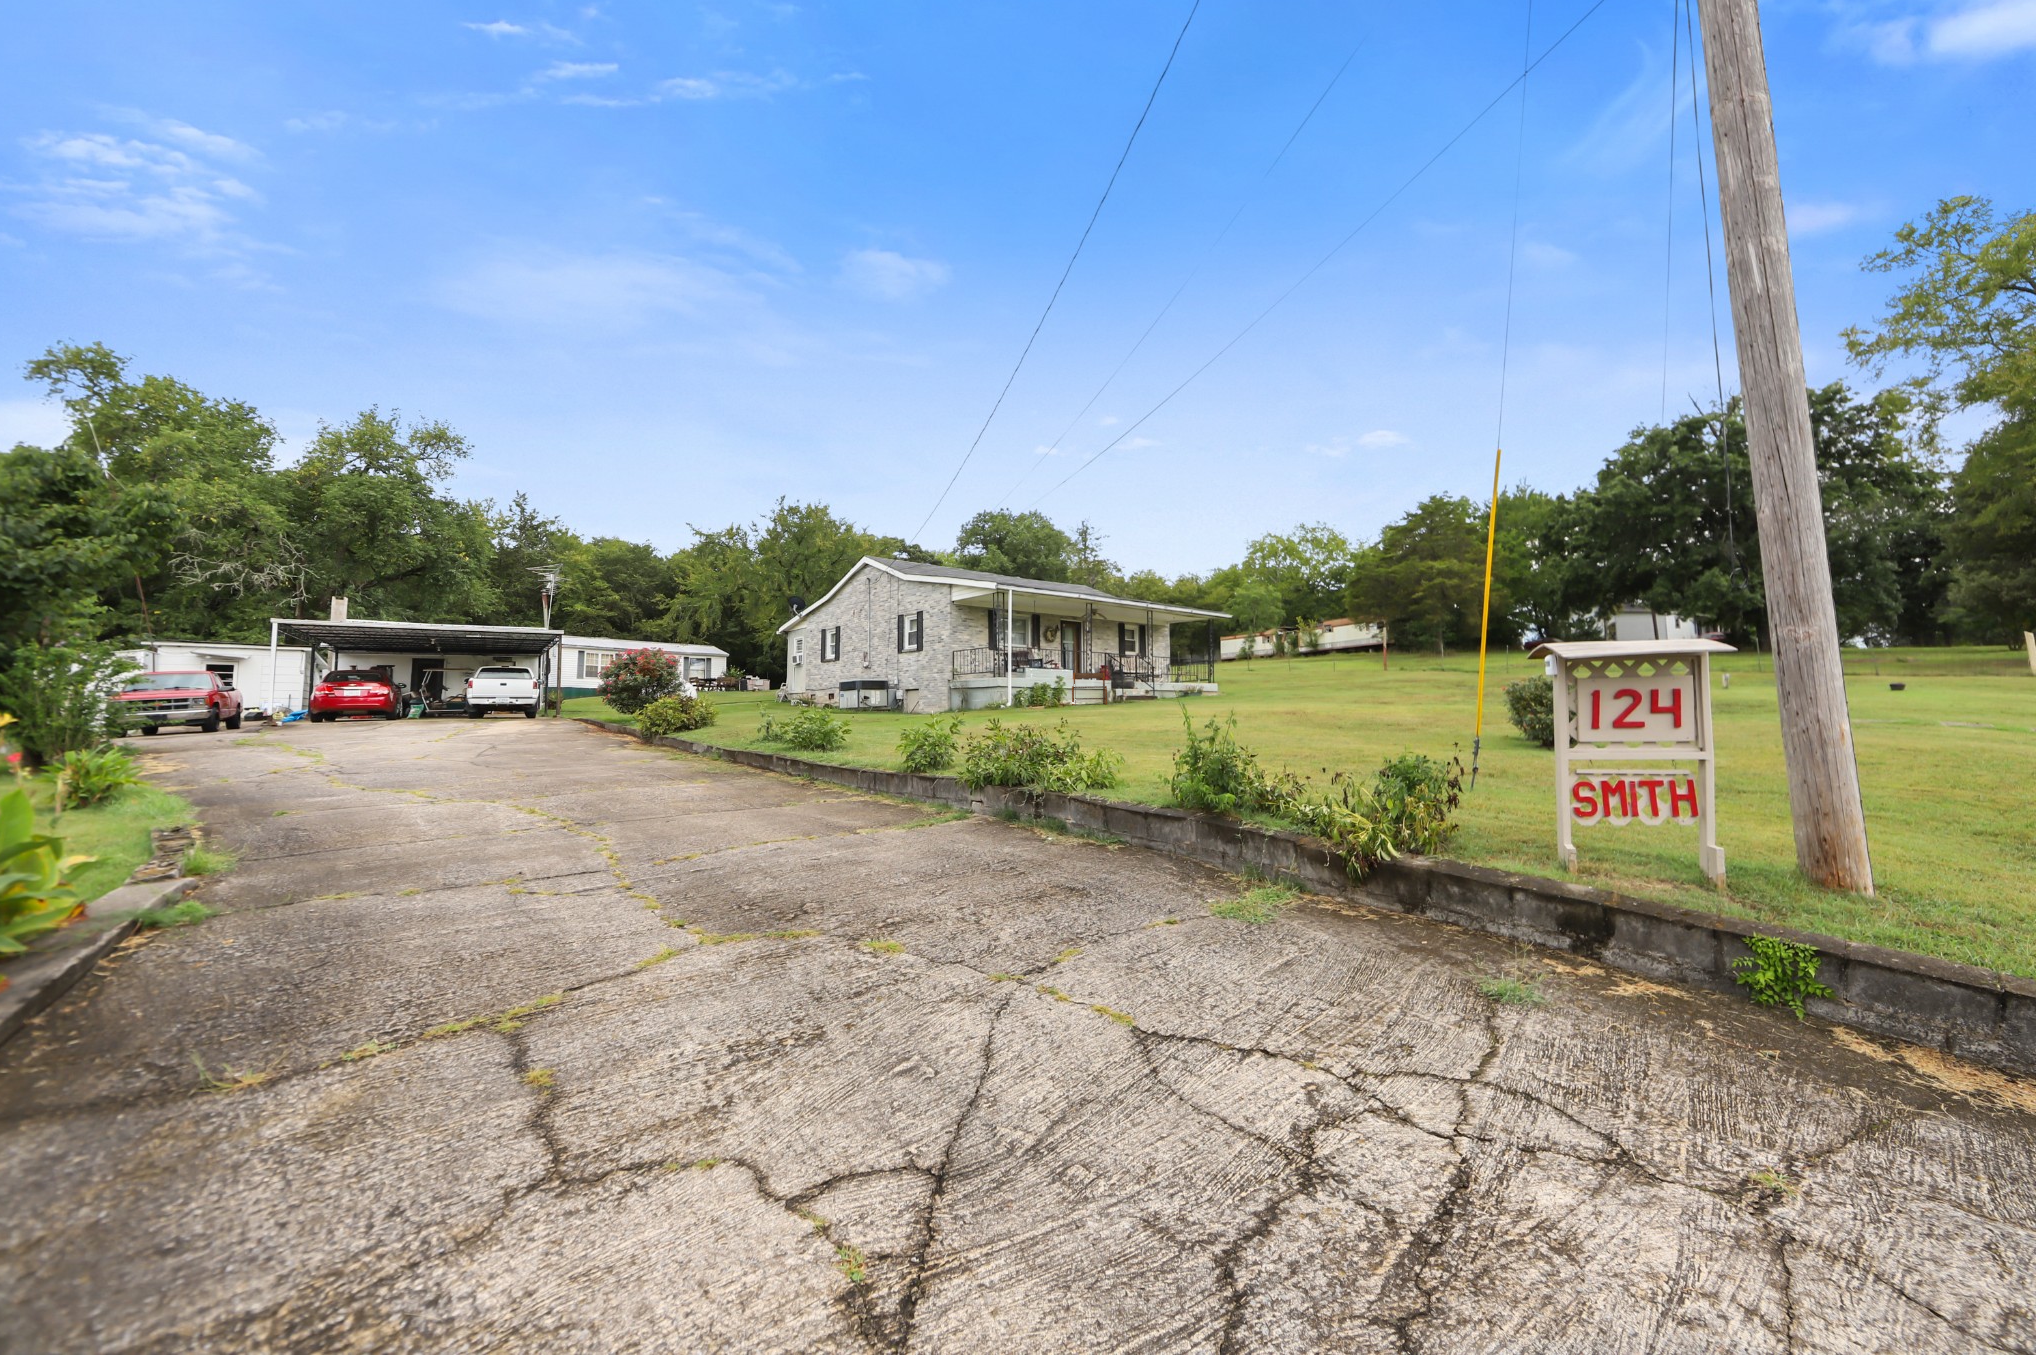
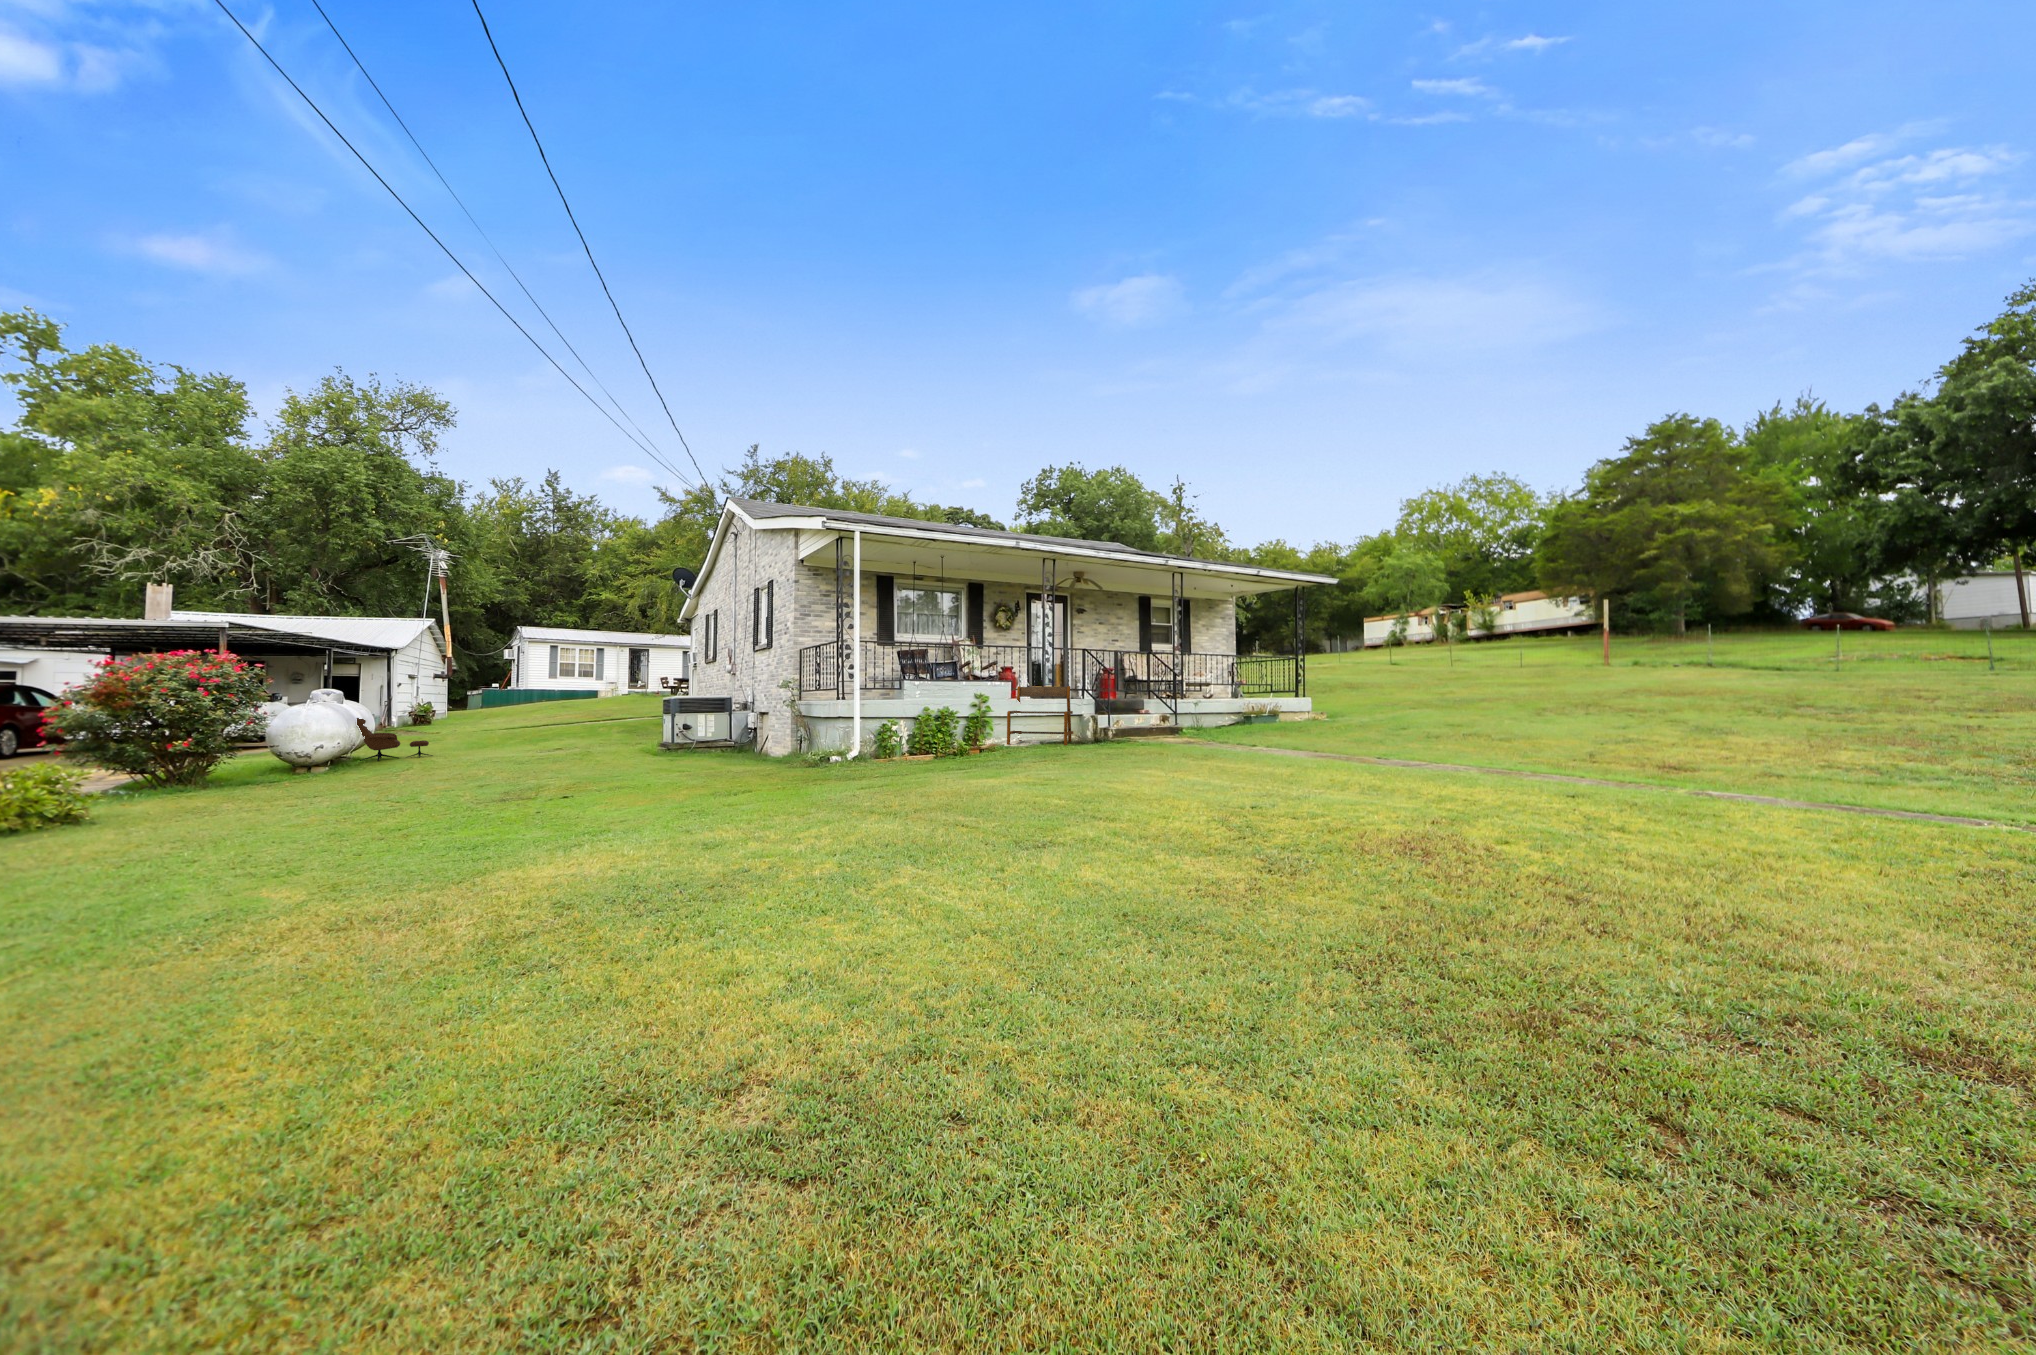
lounge chair: none [691,690,728,716] -> present [357,718,433,761]

